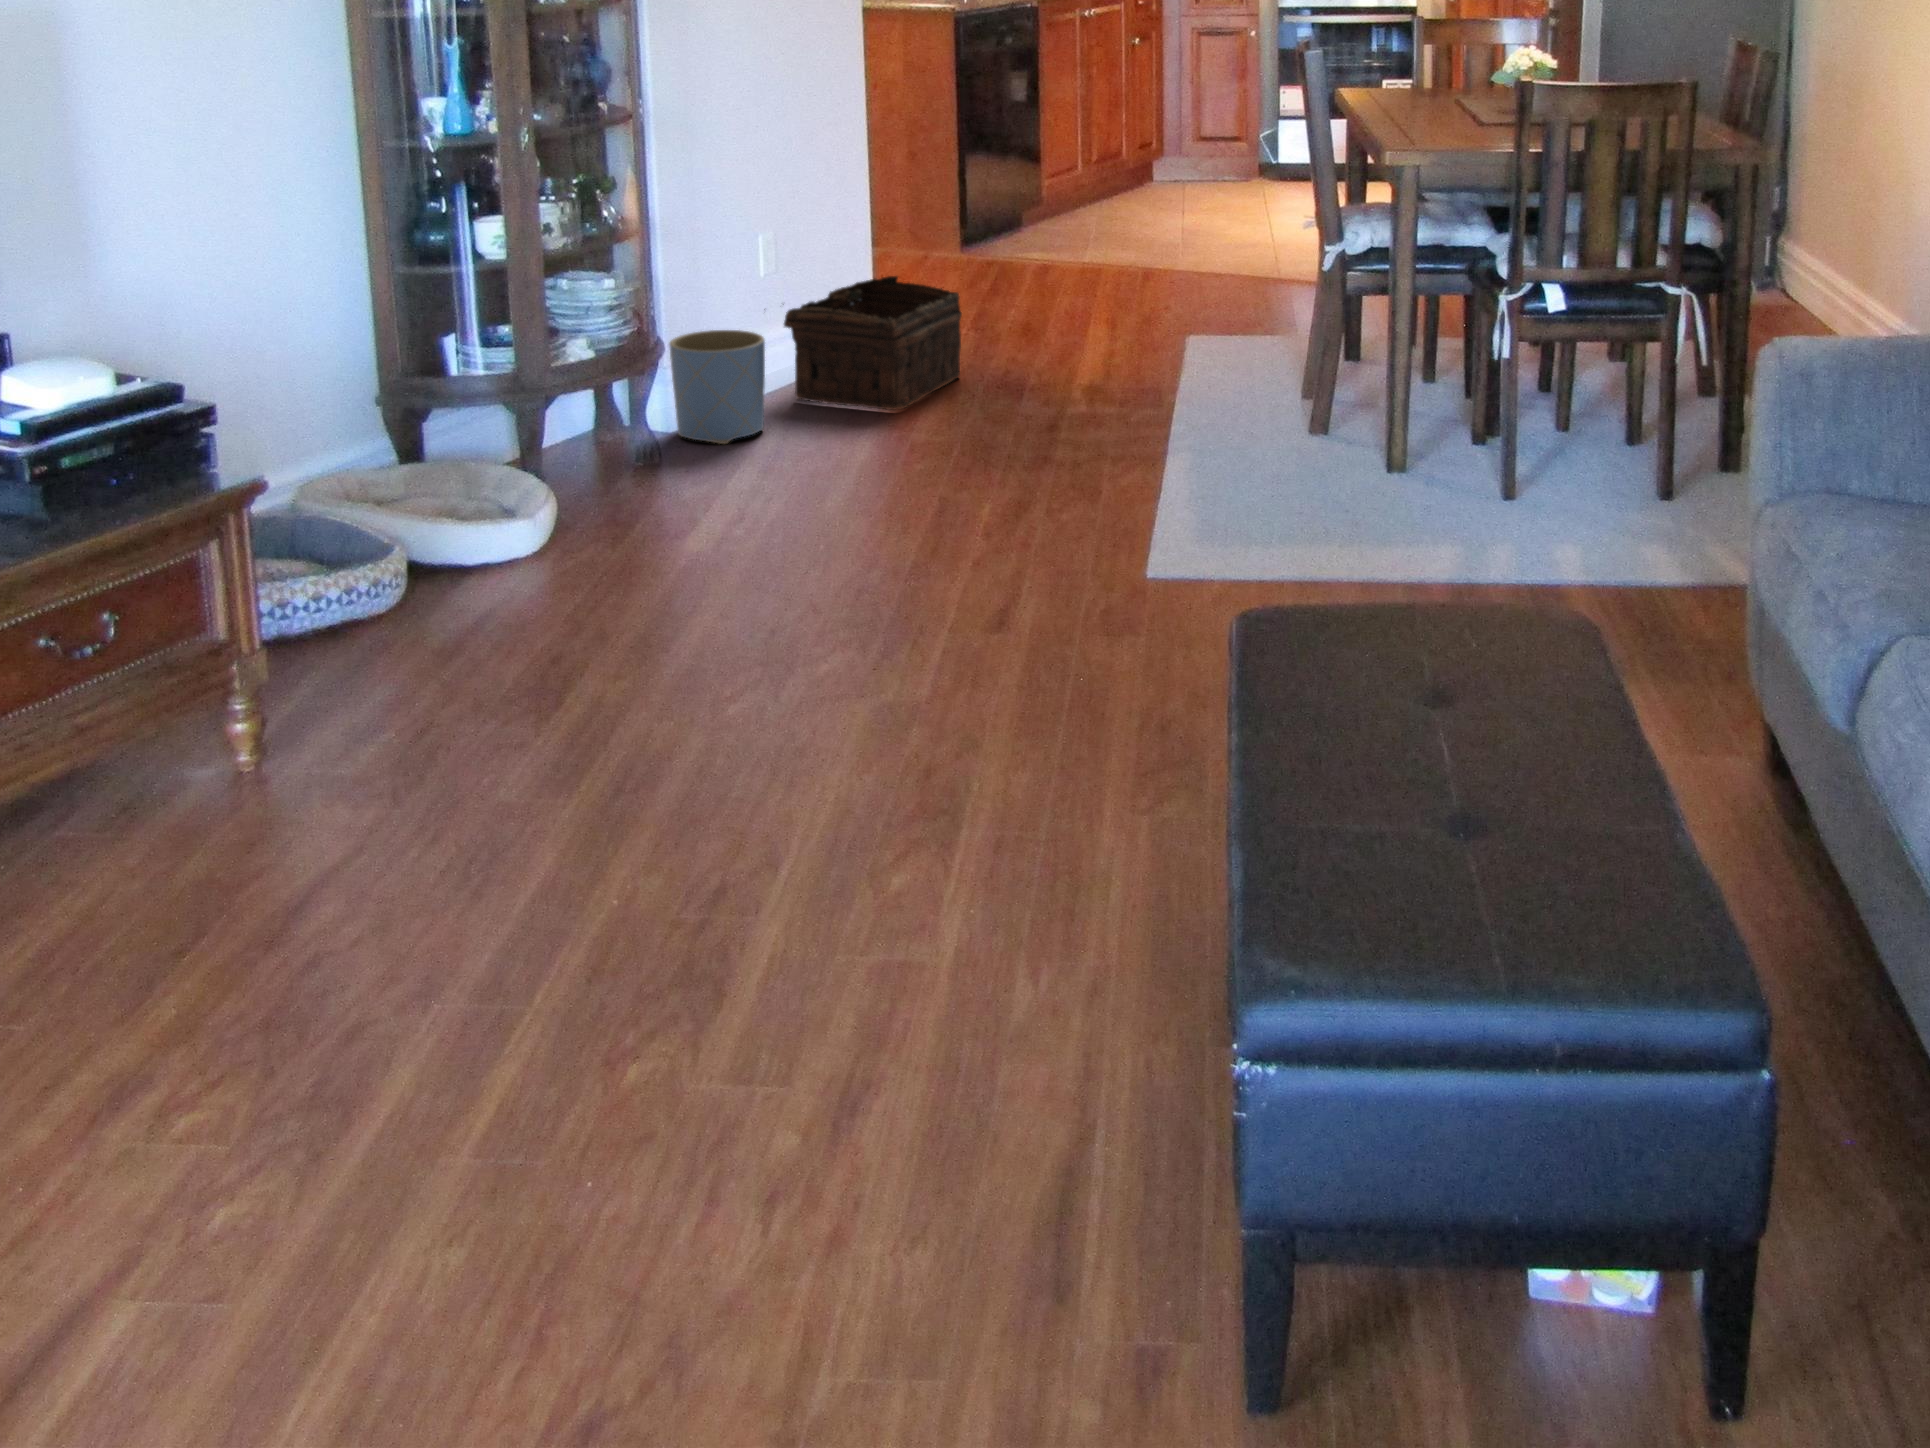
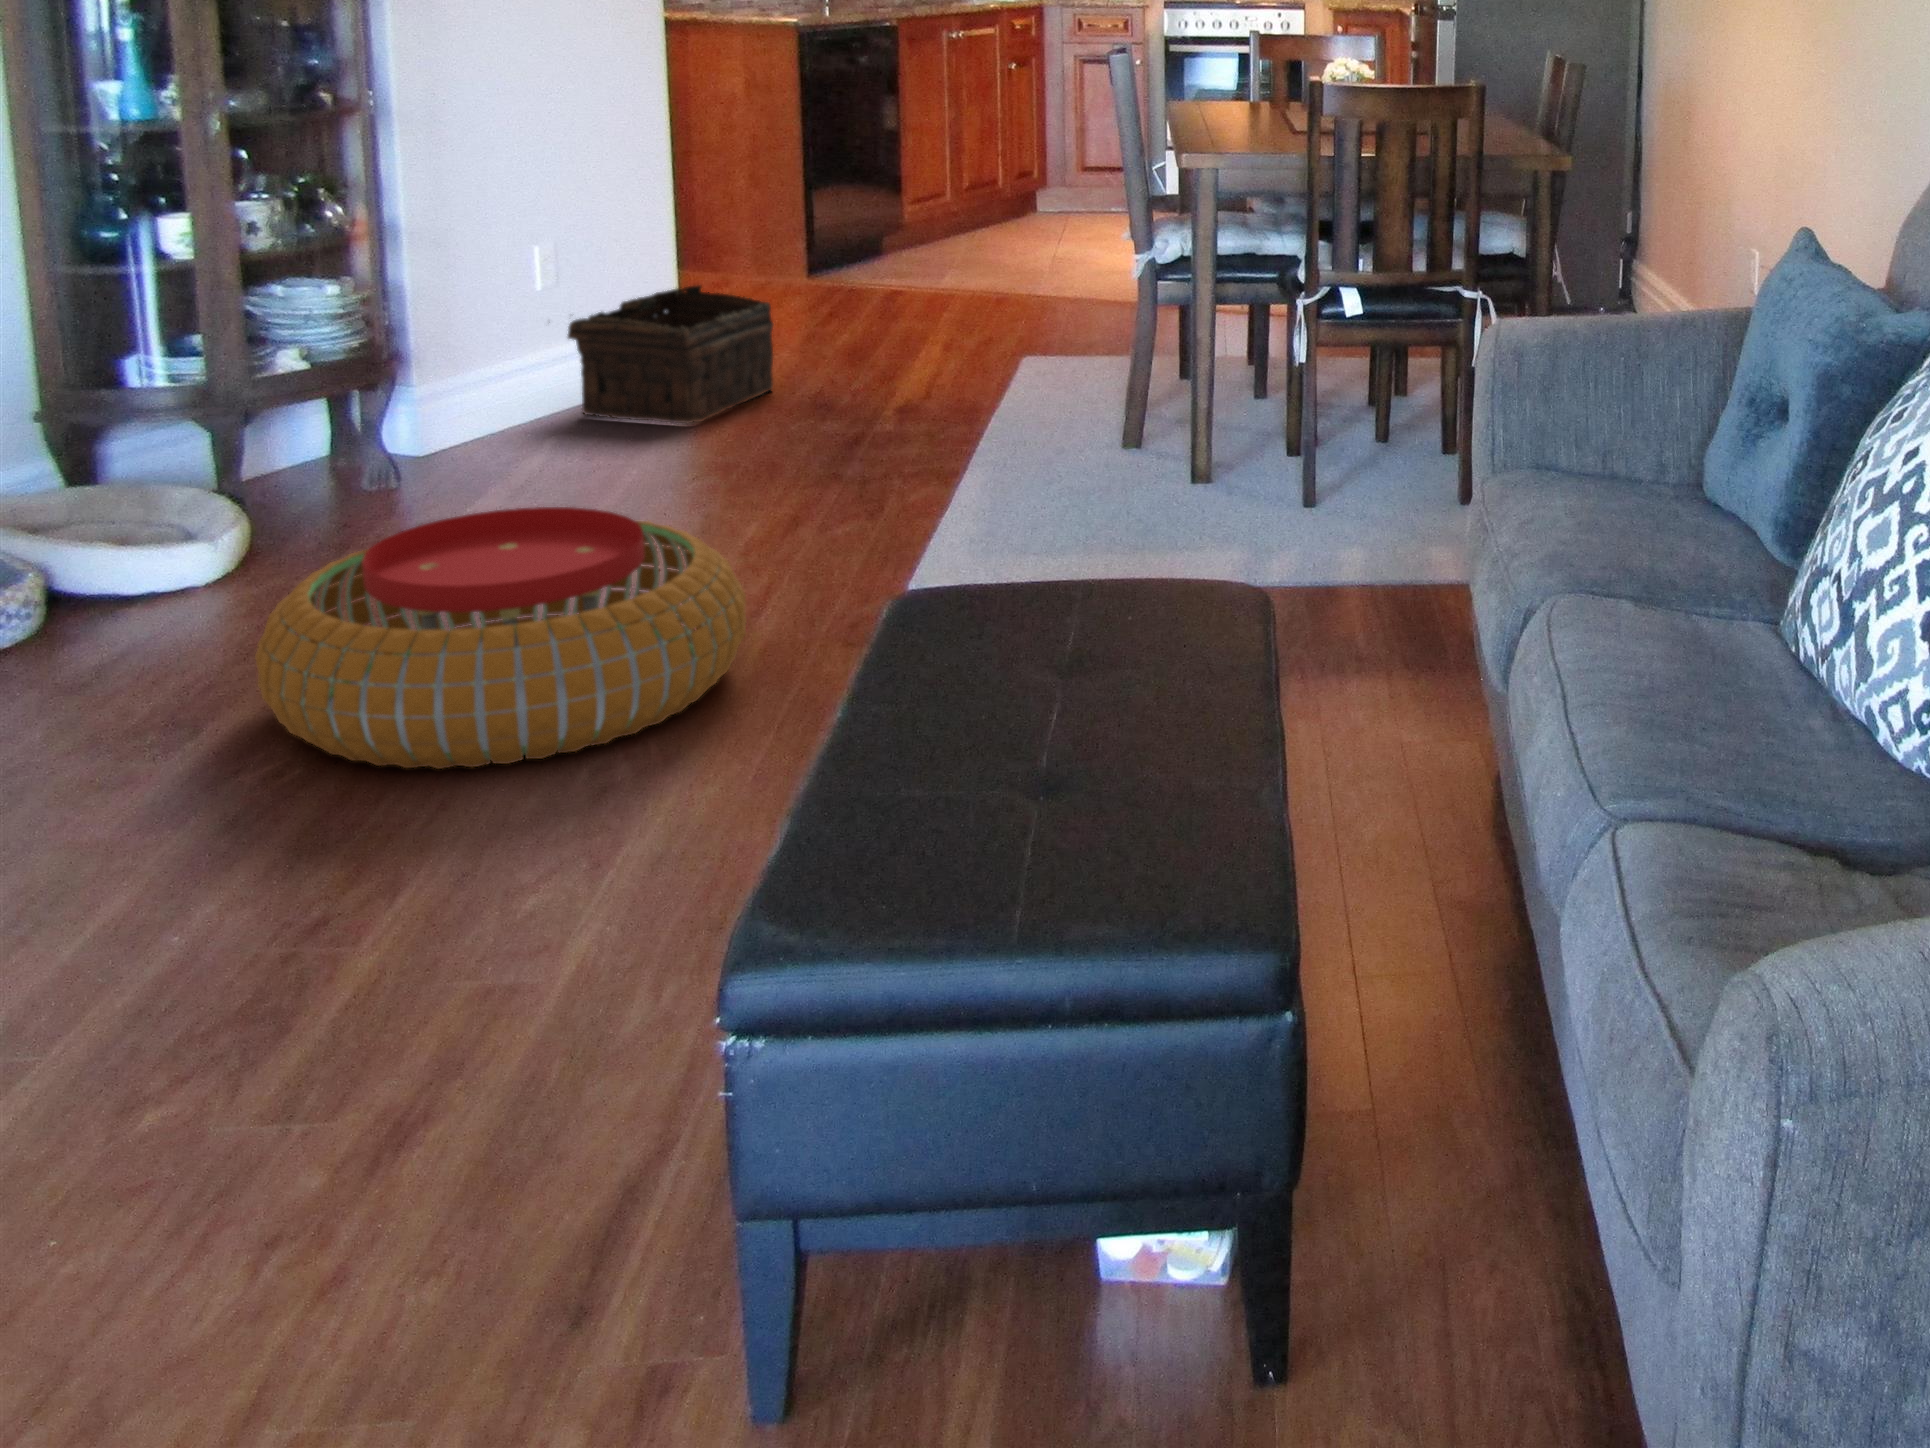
planter: present [669,330,765,444] -> none [421,341,534,462]
pouf: none [623,502,1032,743] -> present [255,507,747,769]

